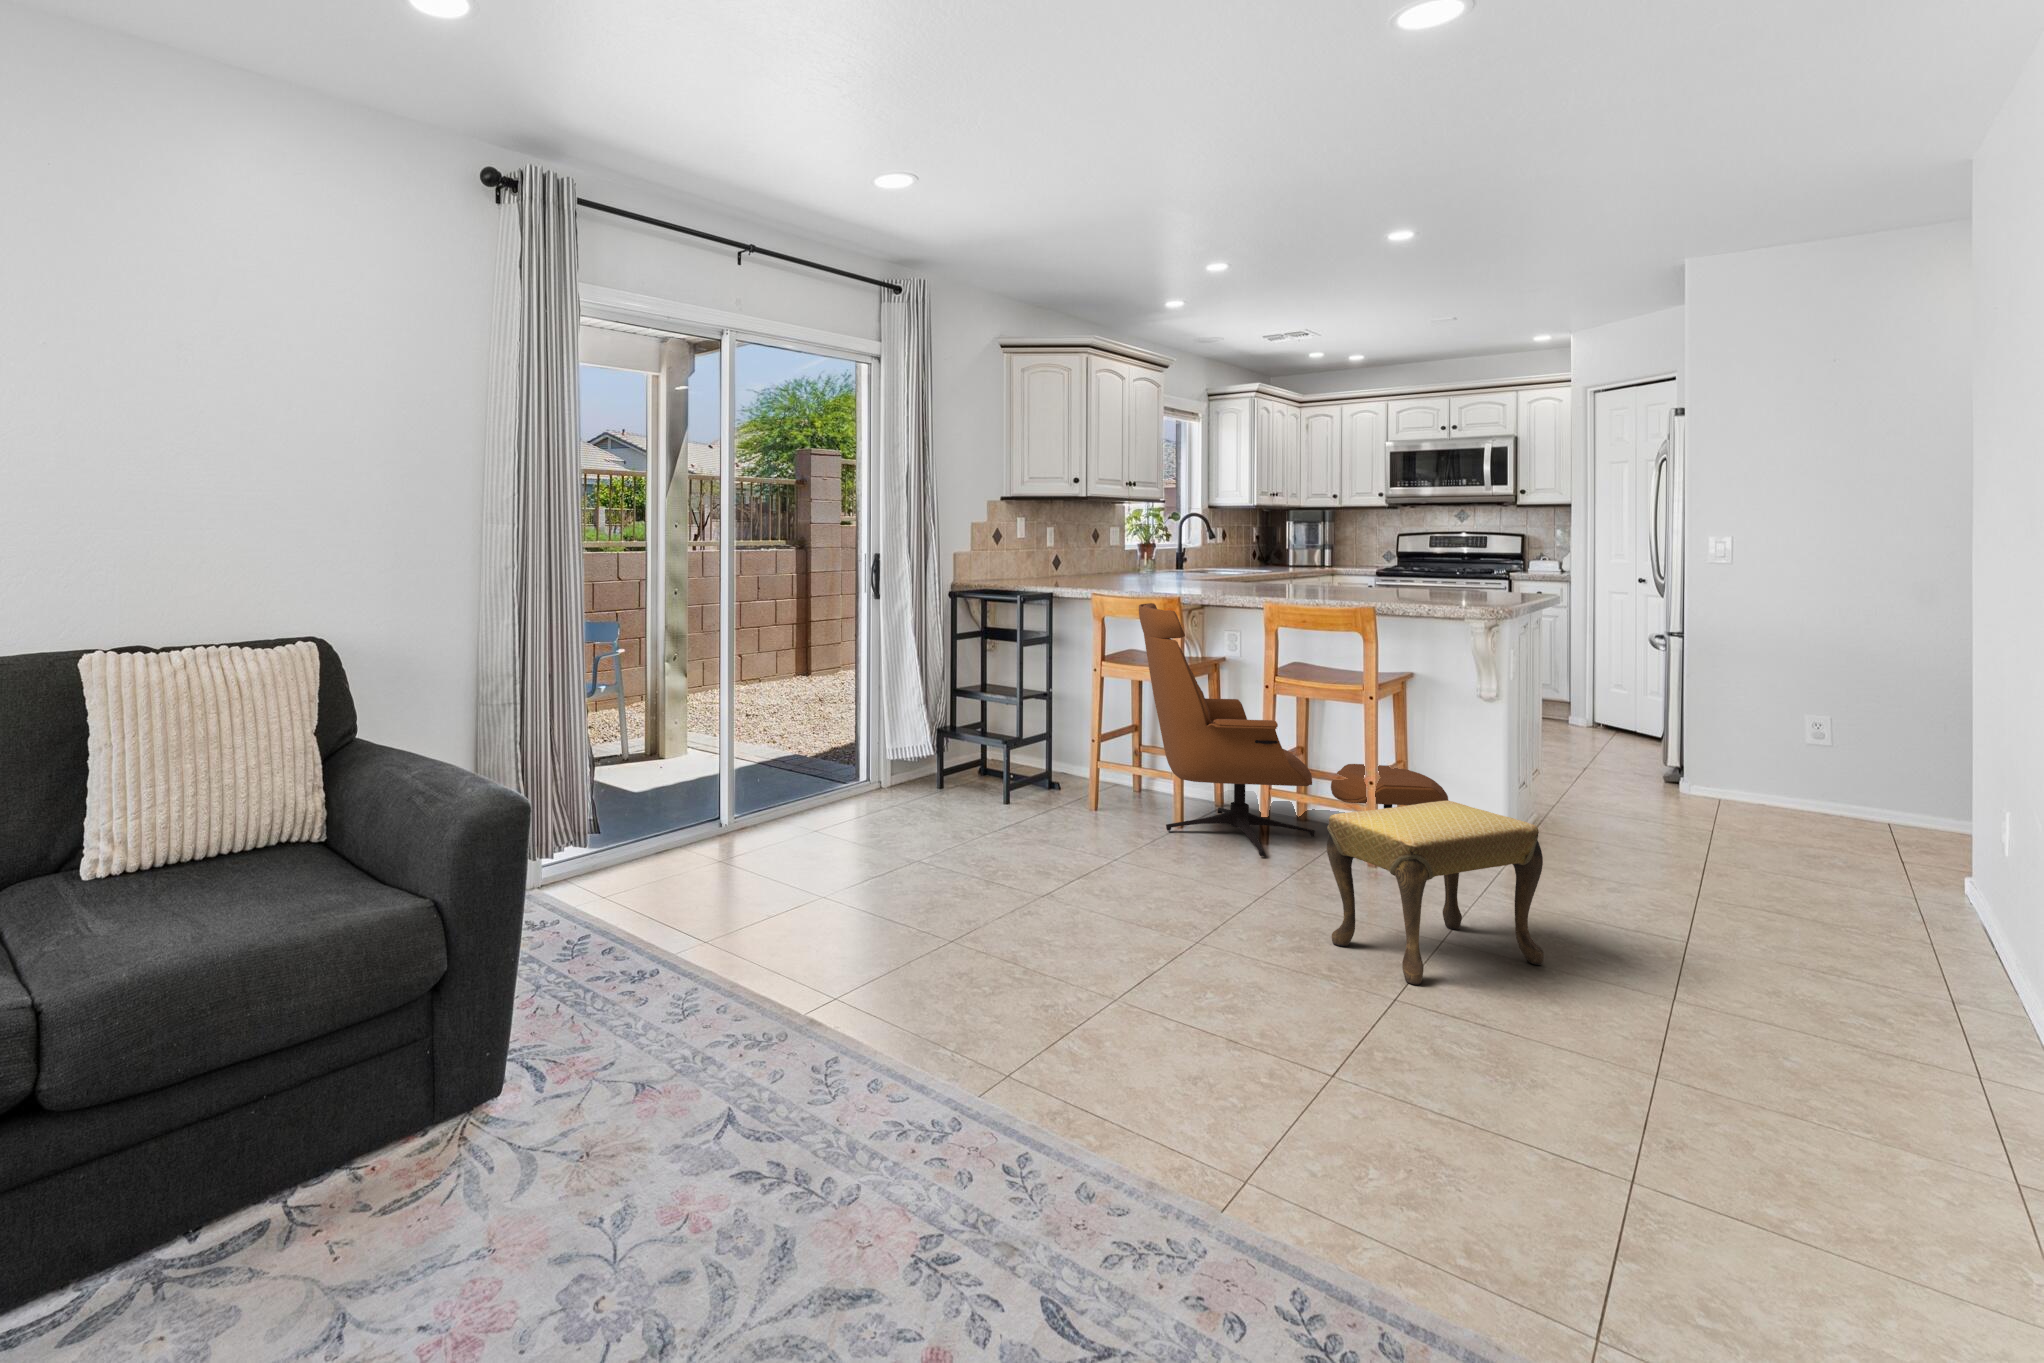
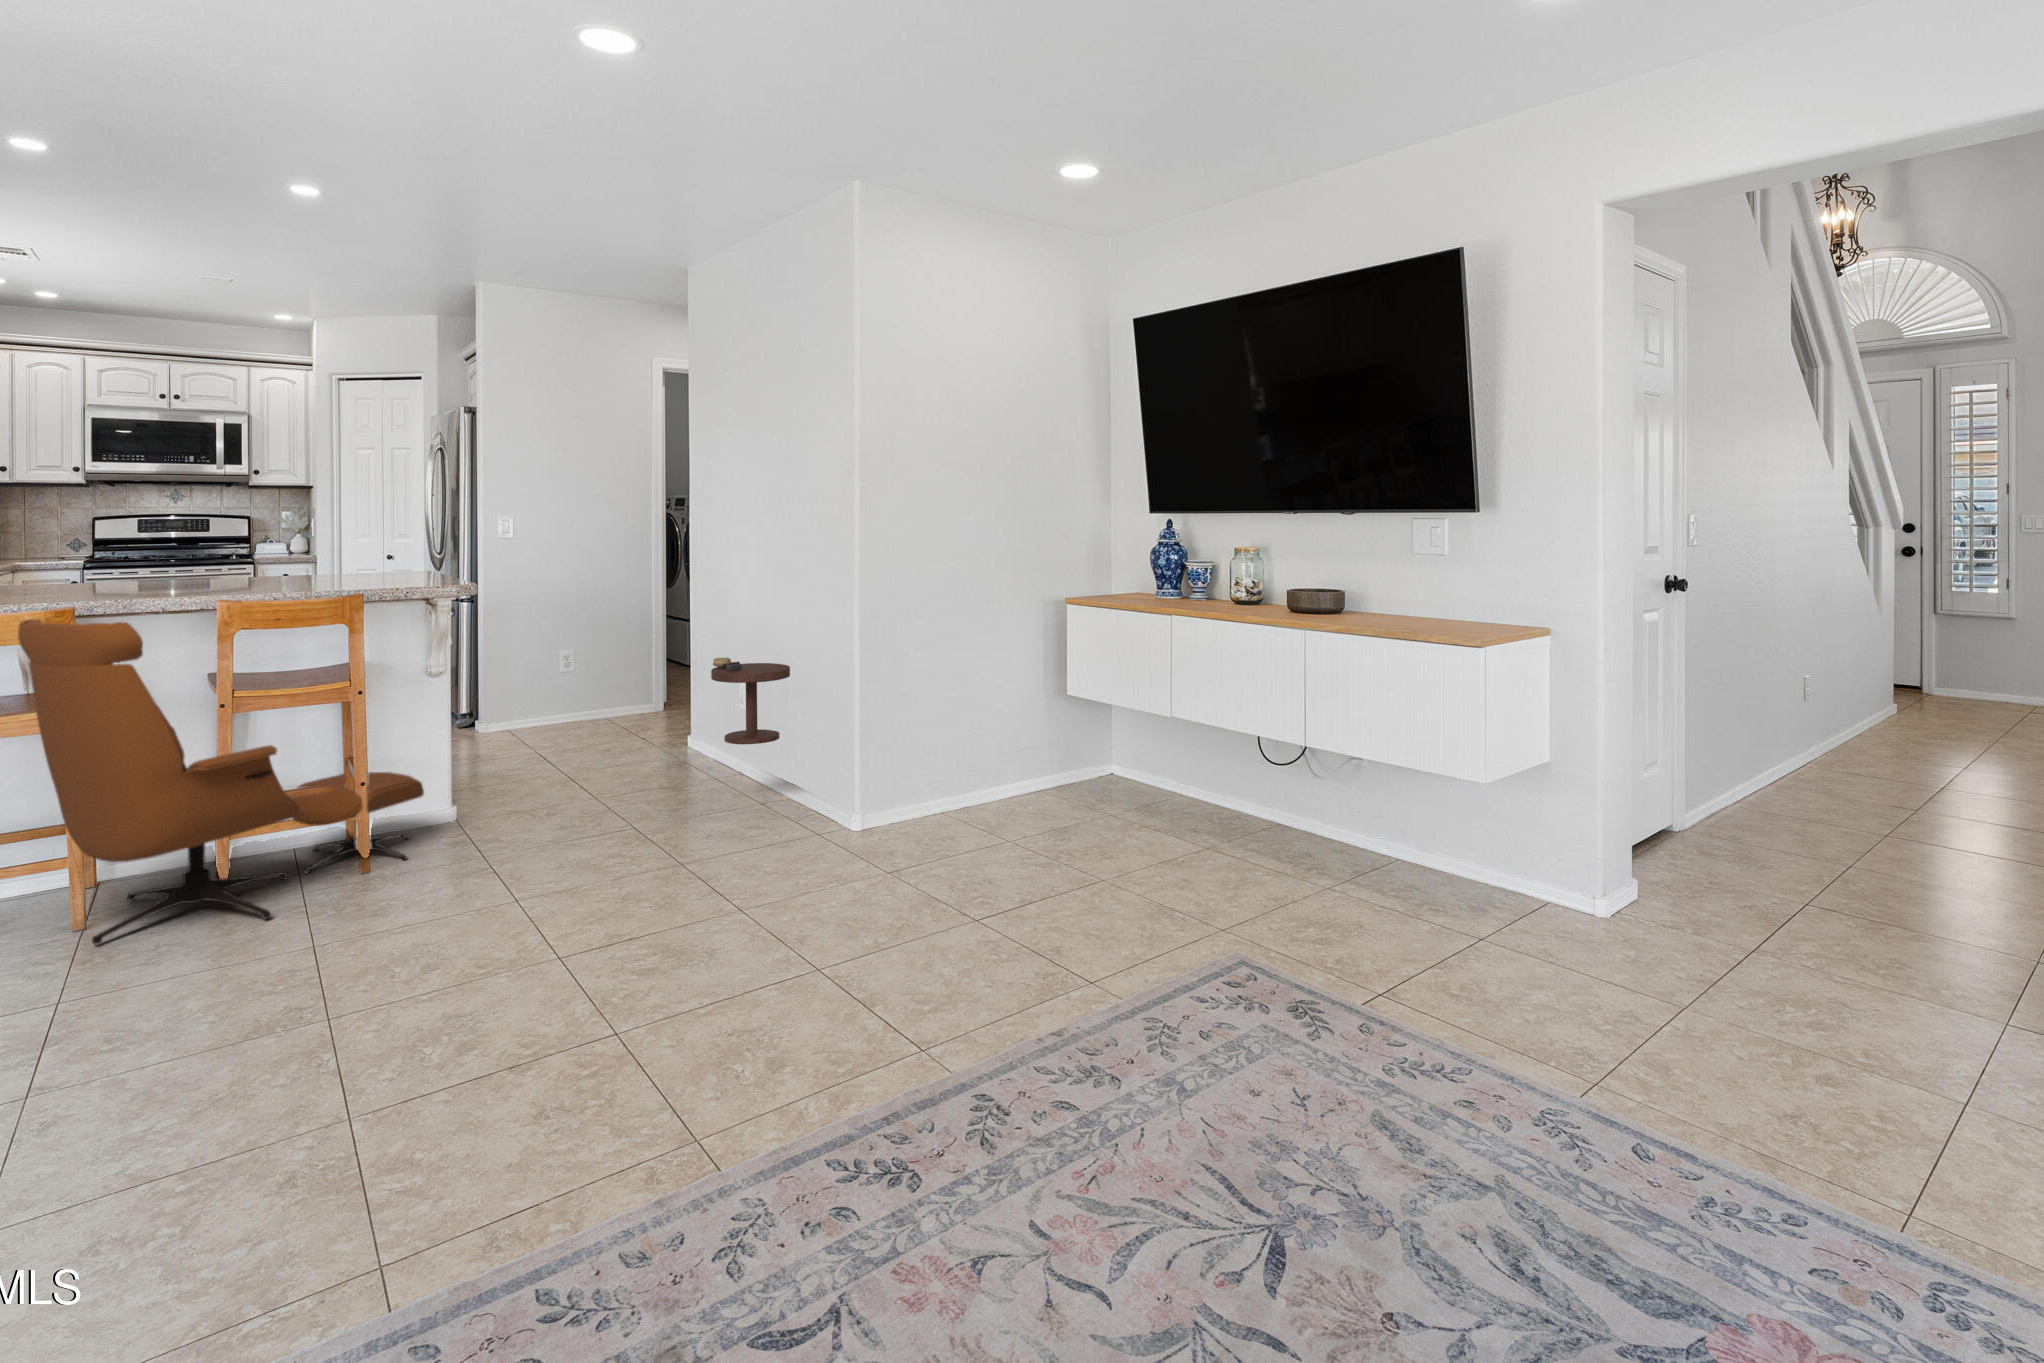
side table: none [1821,742,1983,964] -> present [711,658,790,744]
footstool: present [1327,801,1544,985] -> none [457,768,619,954]

